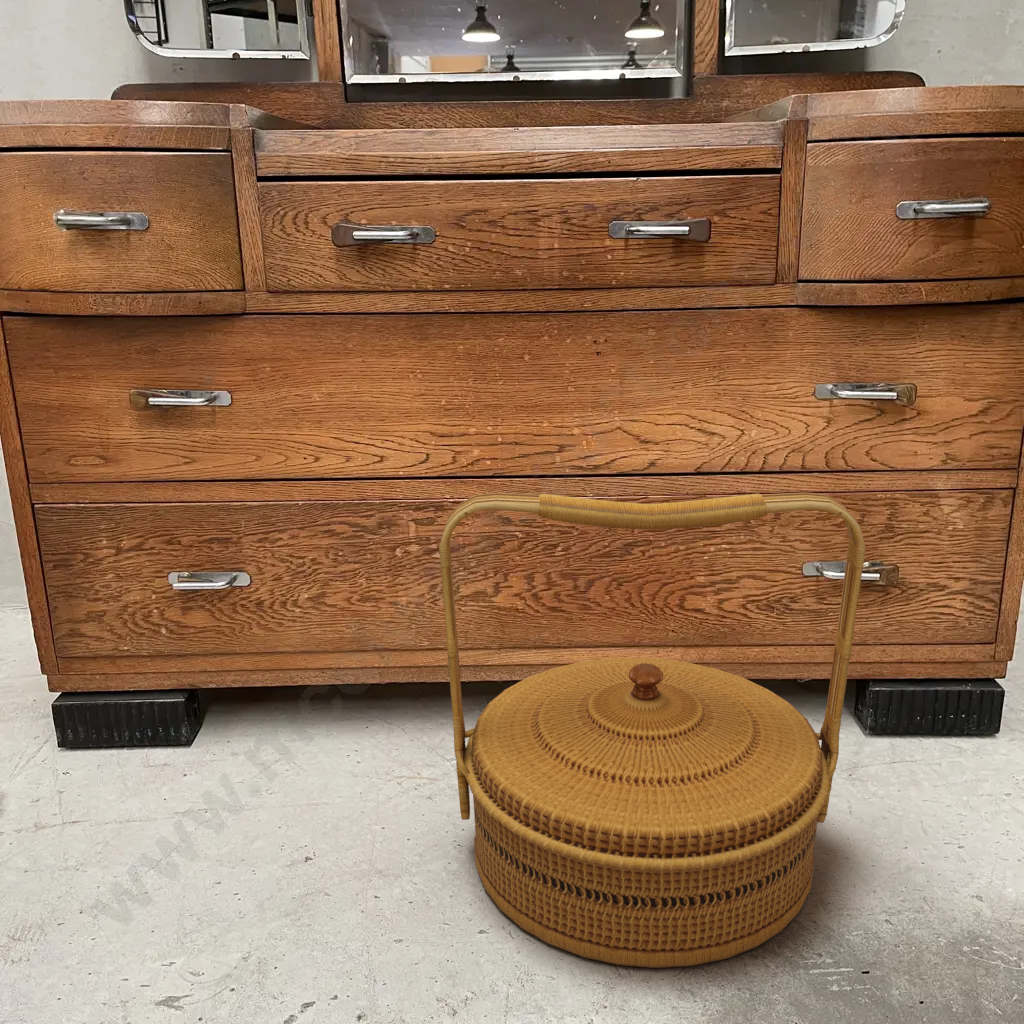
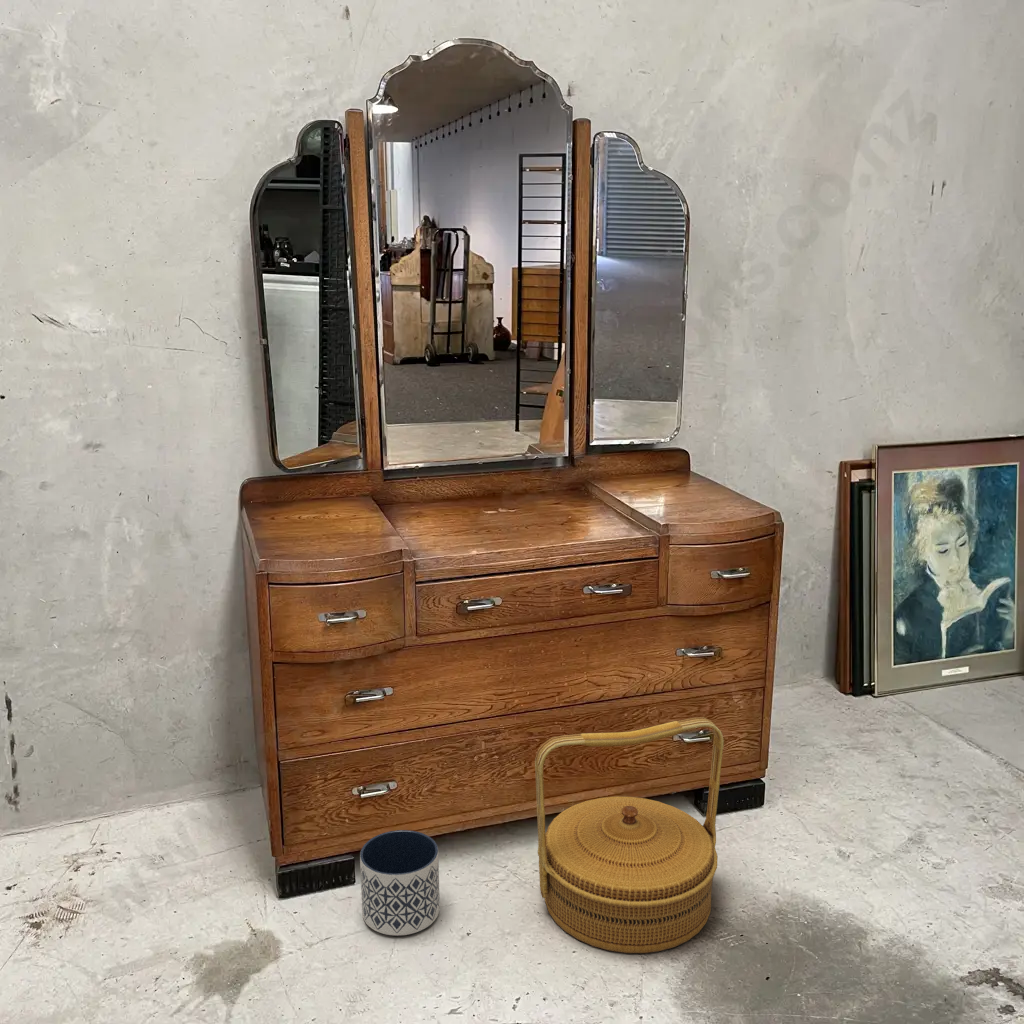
planter: none [135,658,294,841] -> present [360,830,440,936]

